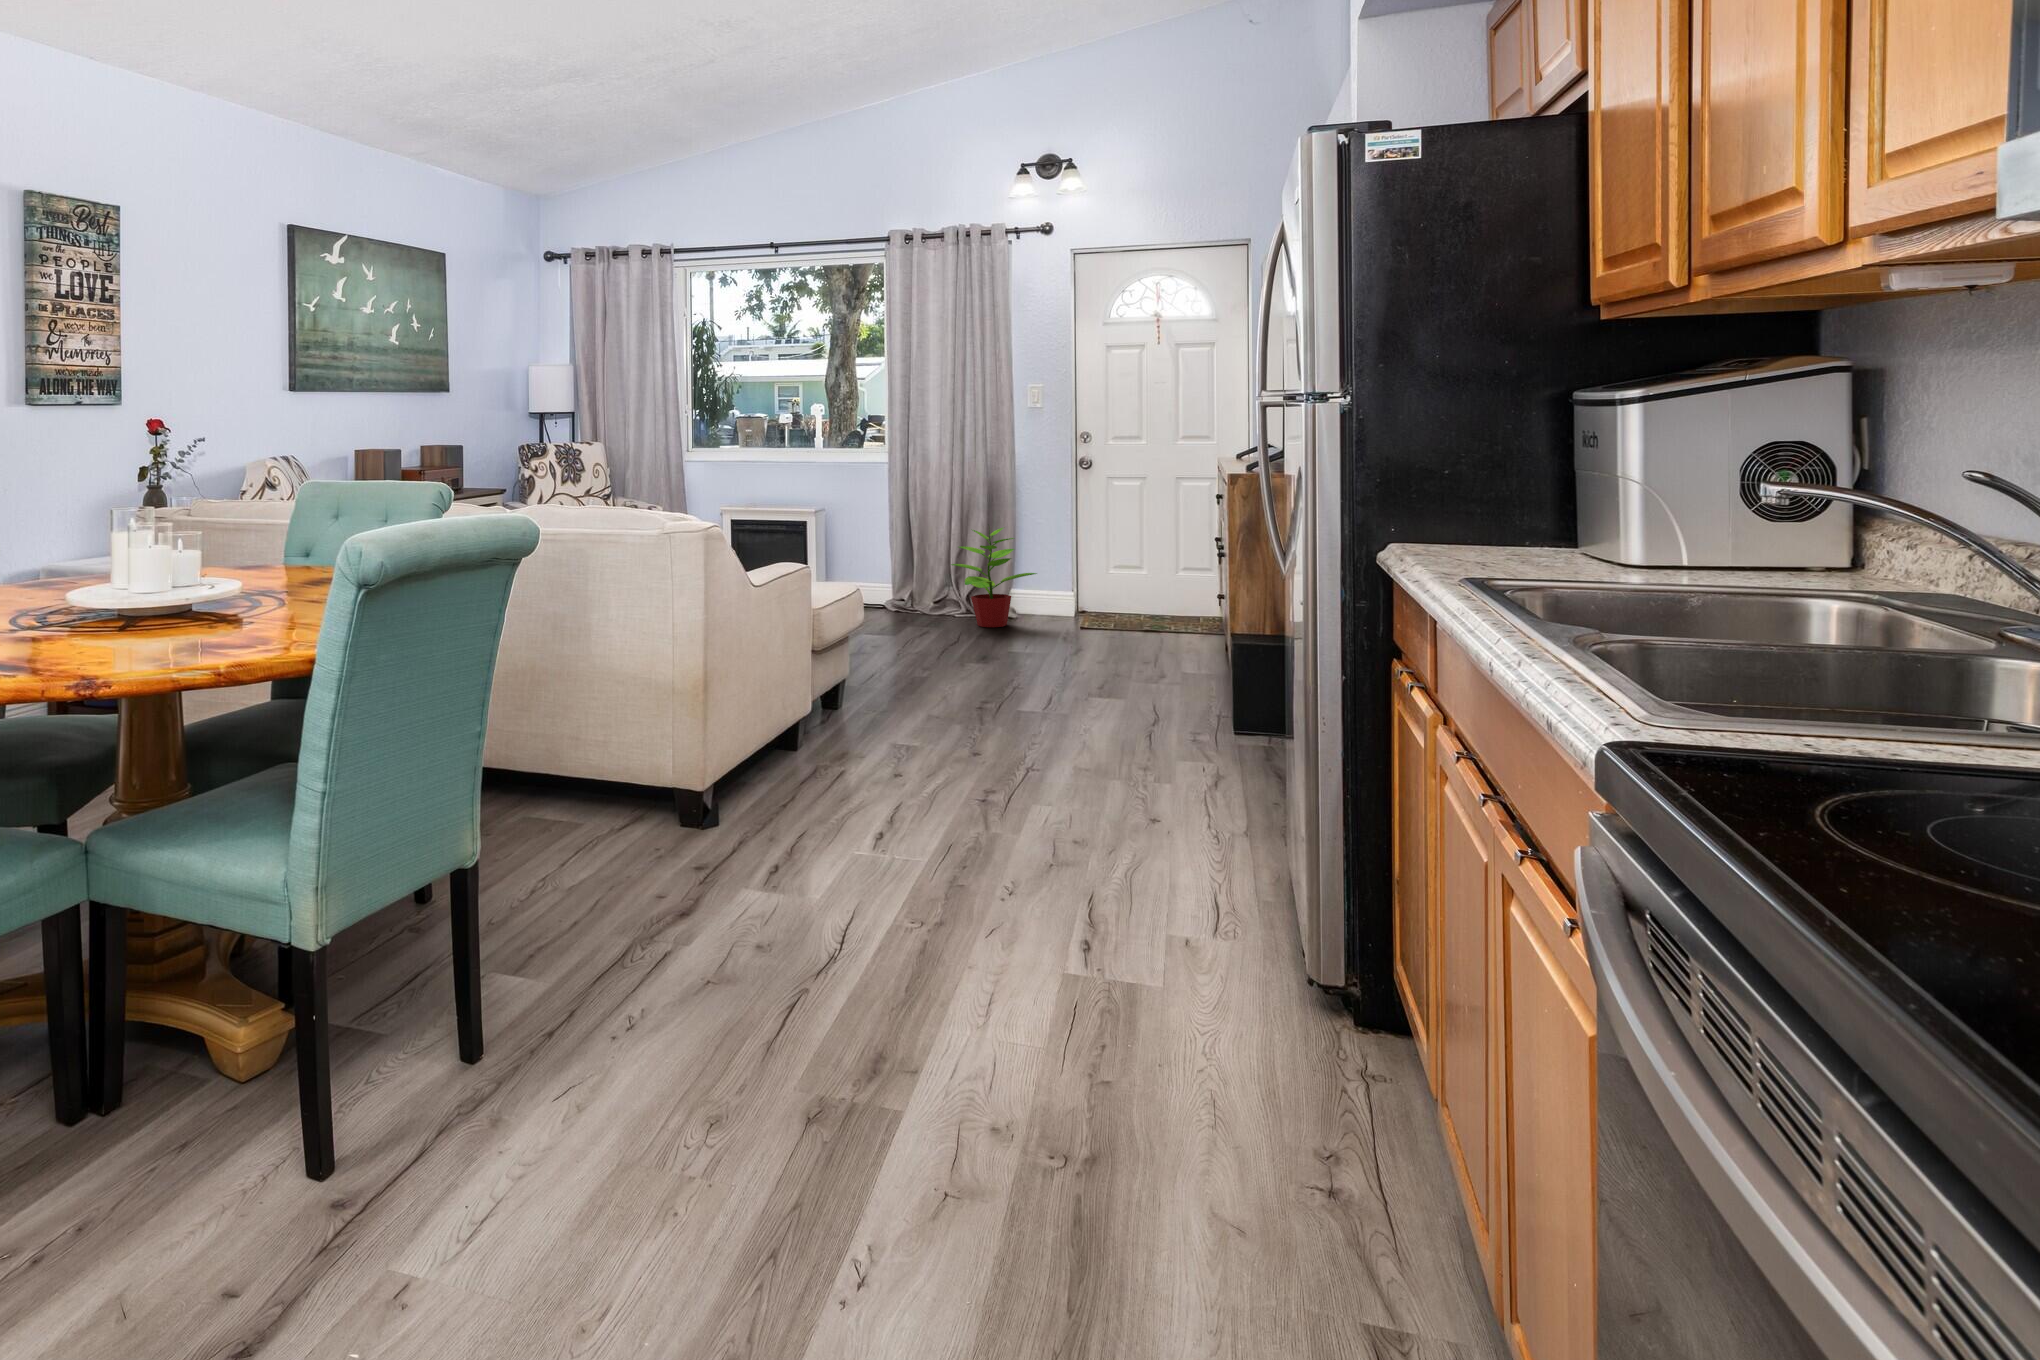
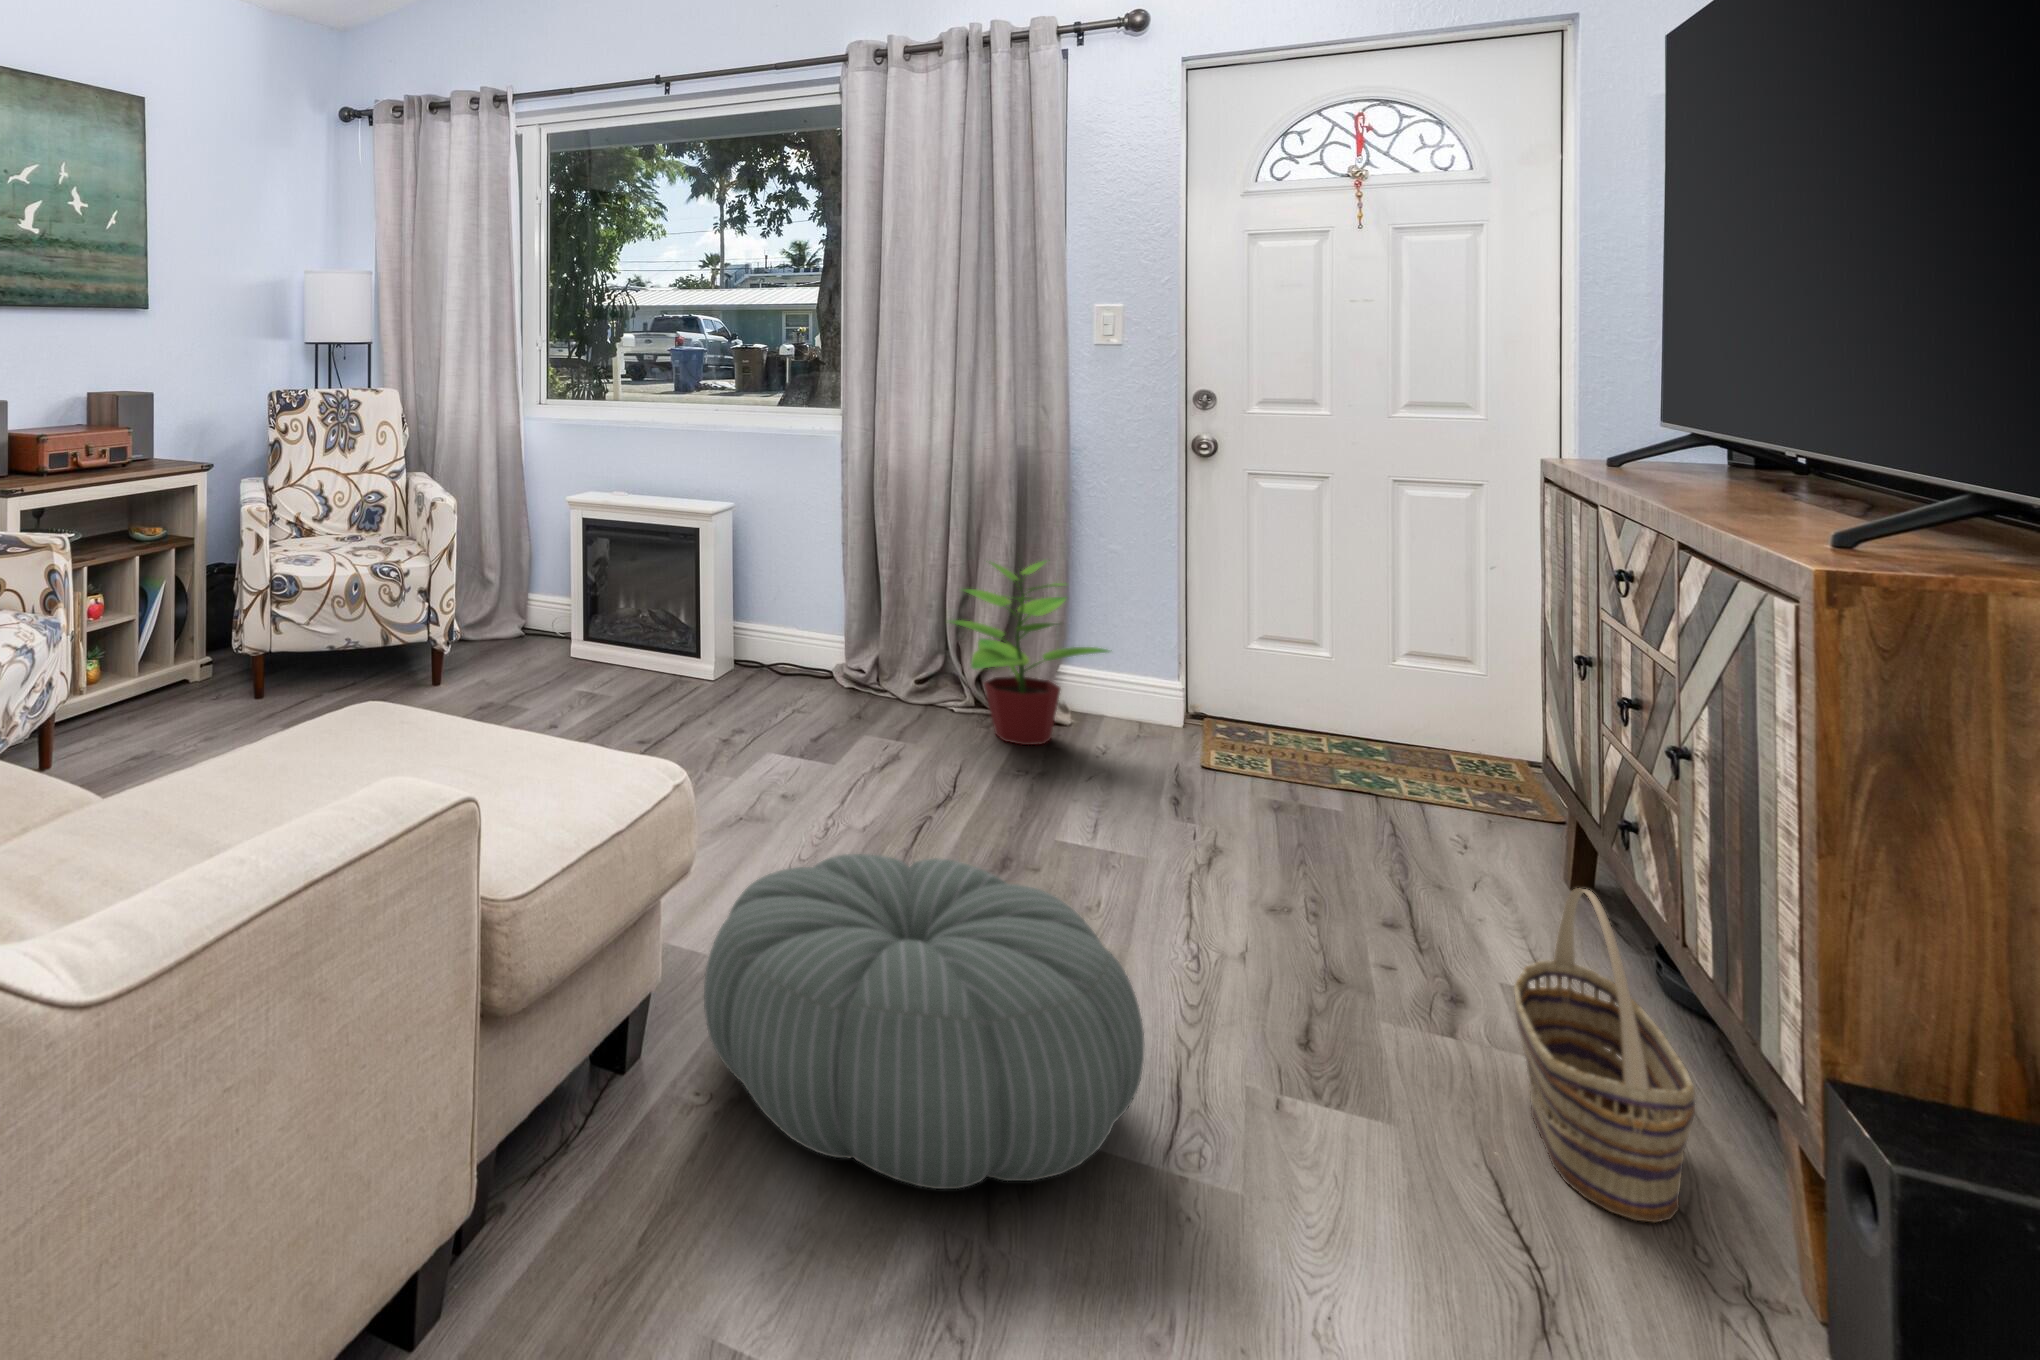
basket: none [1166,606,1211,708] -> present [1514,889,1695,1223]
pouf: none [866,626,1033,716] -> present [704,854,1145,1189]

